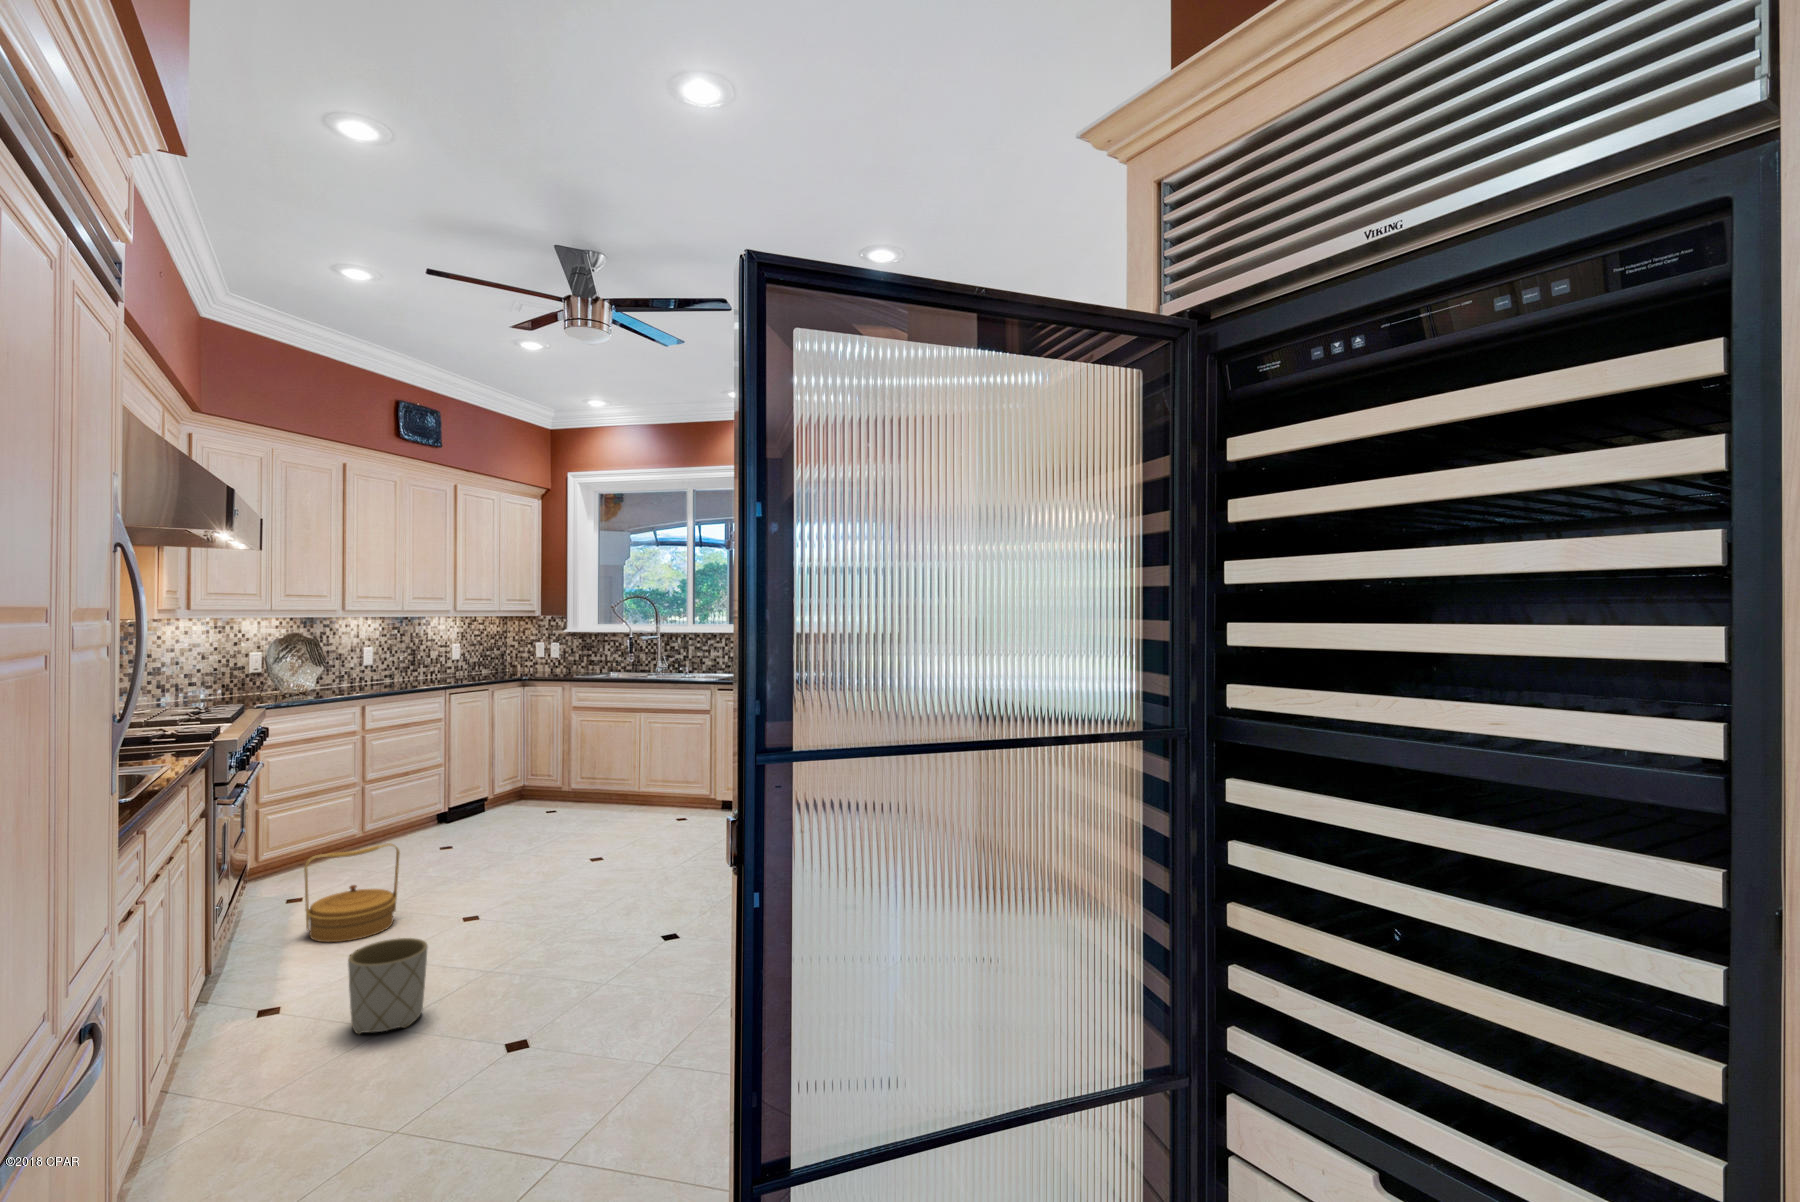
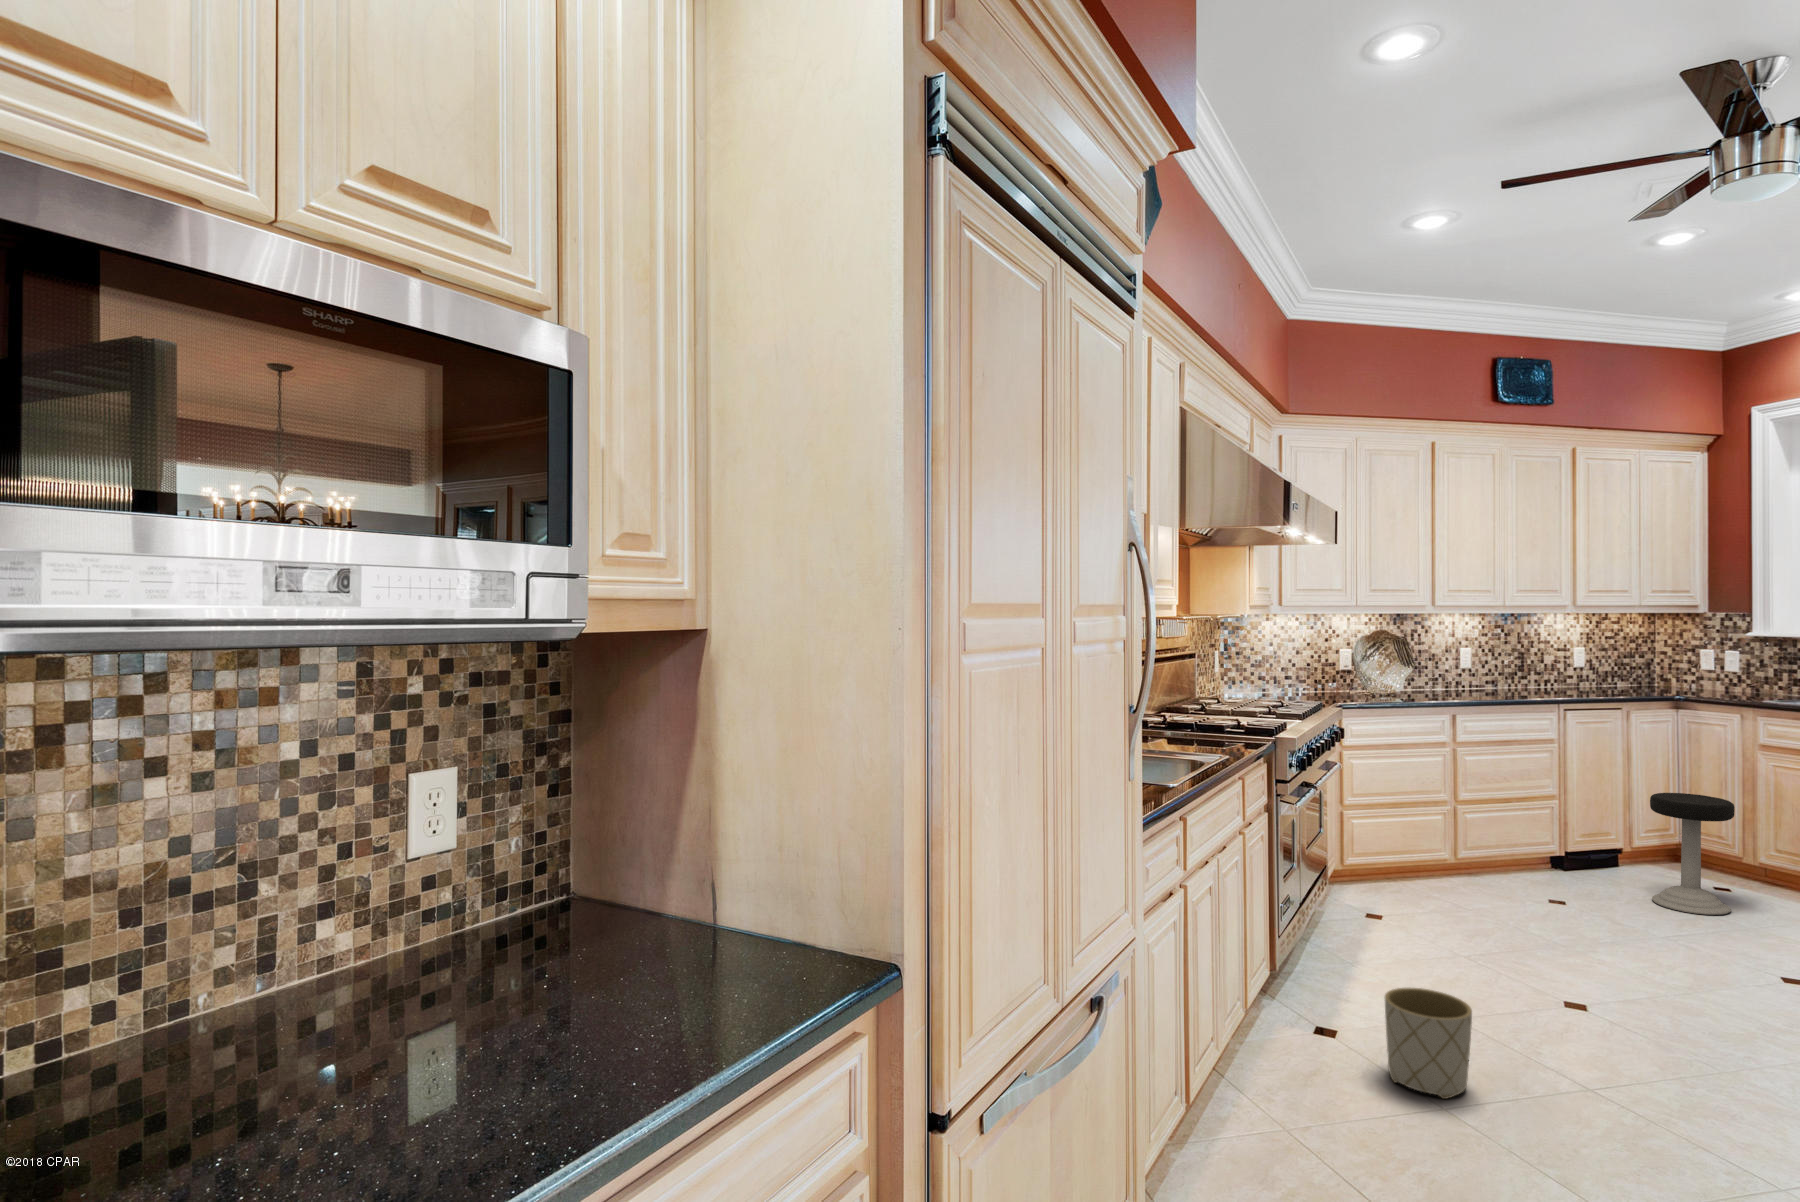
stool: none [512,745,564,830] -> present [1650,793,1735,915]
basket: present [304,843,400,942] -> none [1370,873,1472,980]

